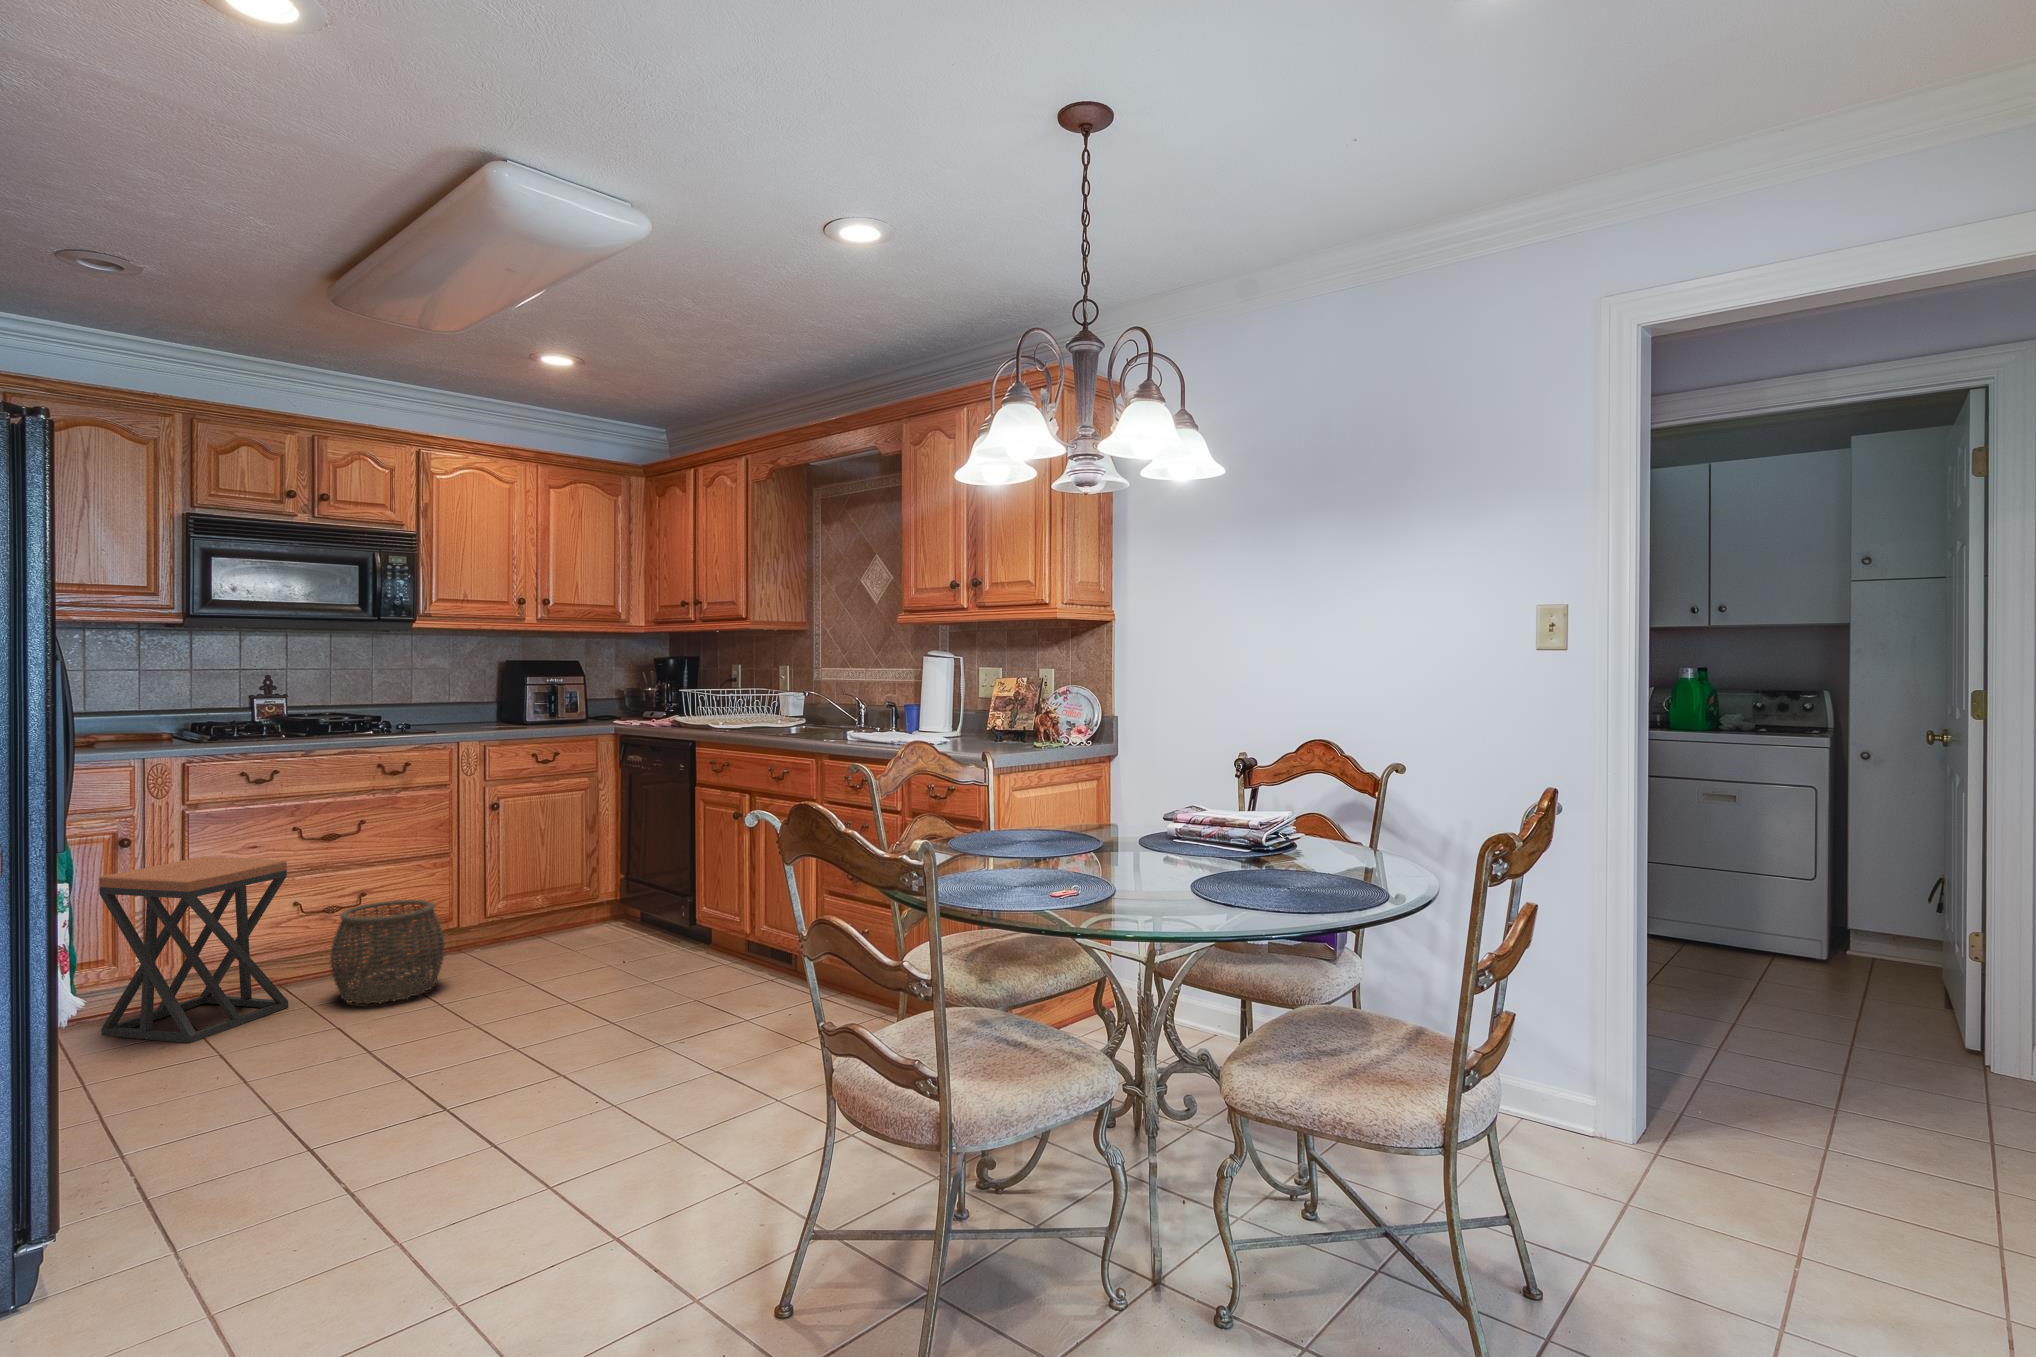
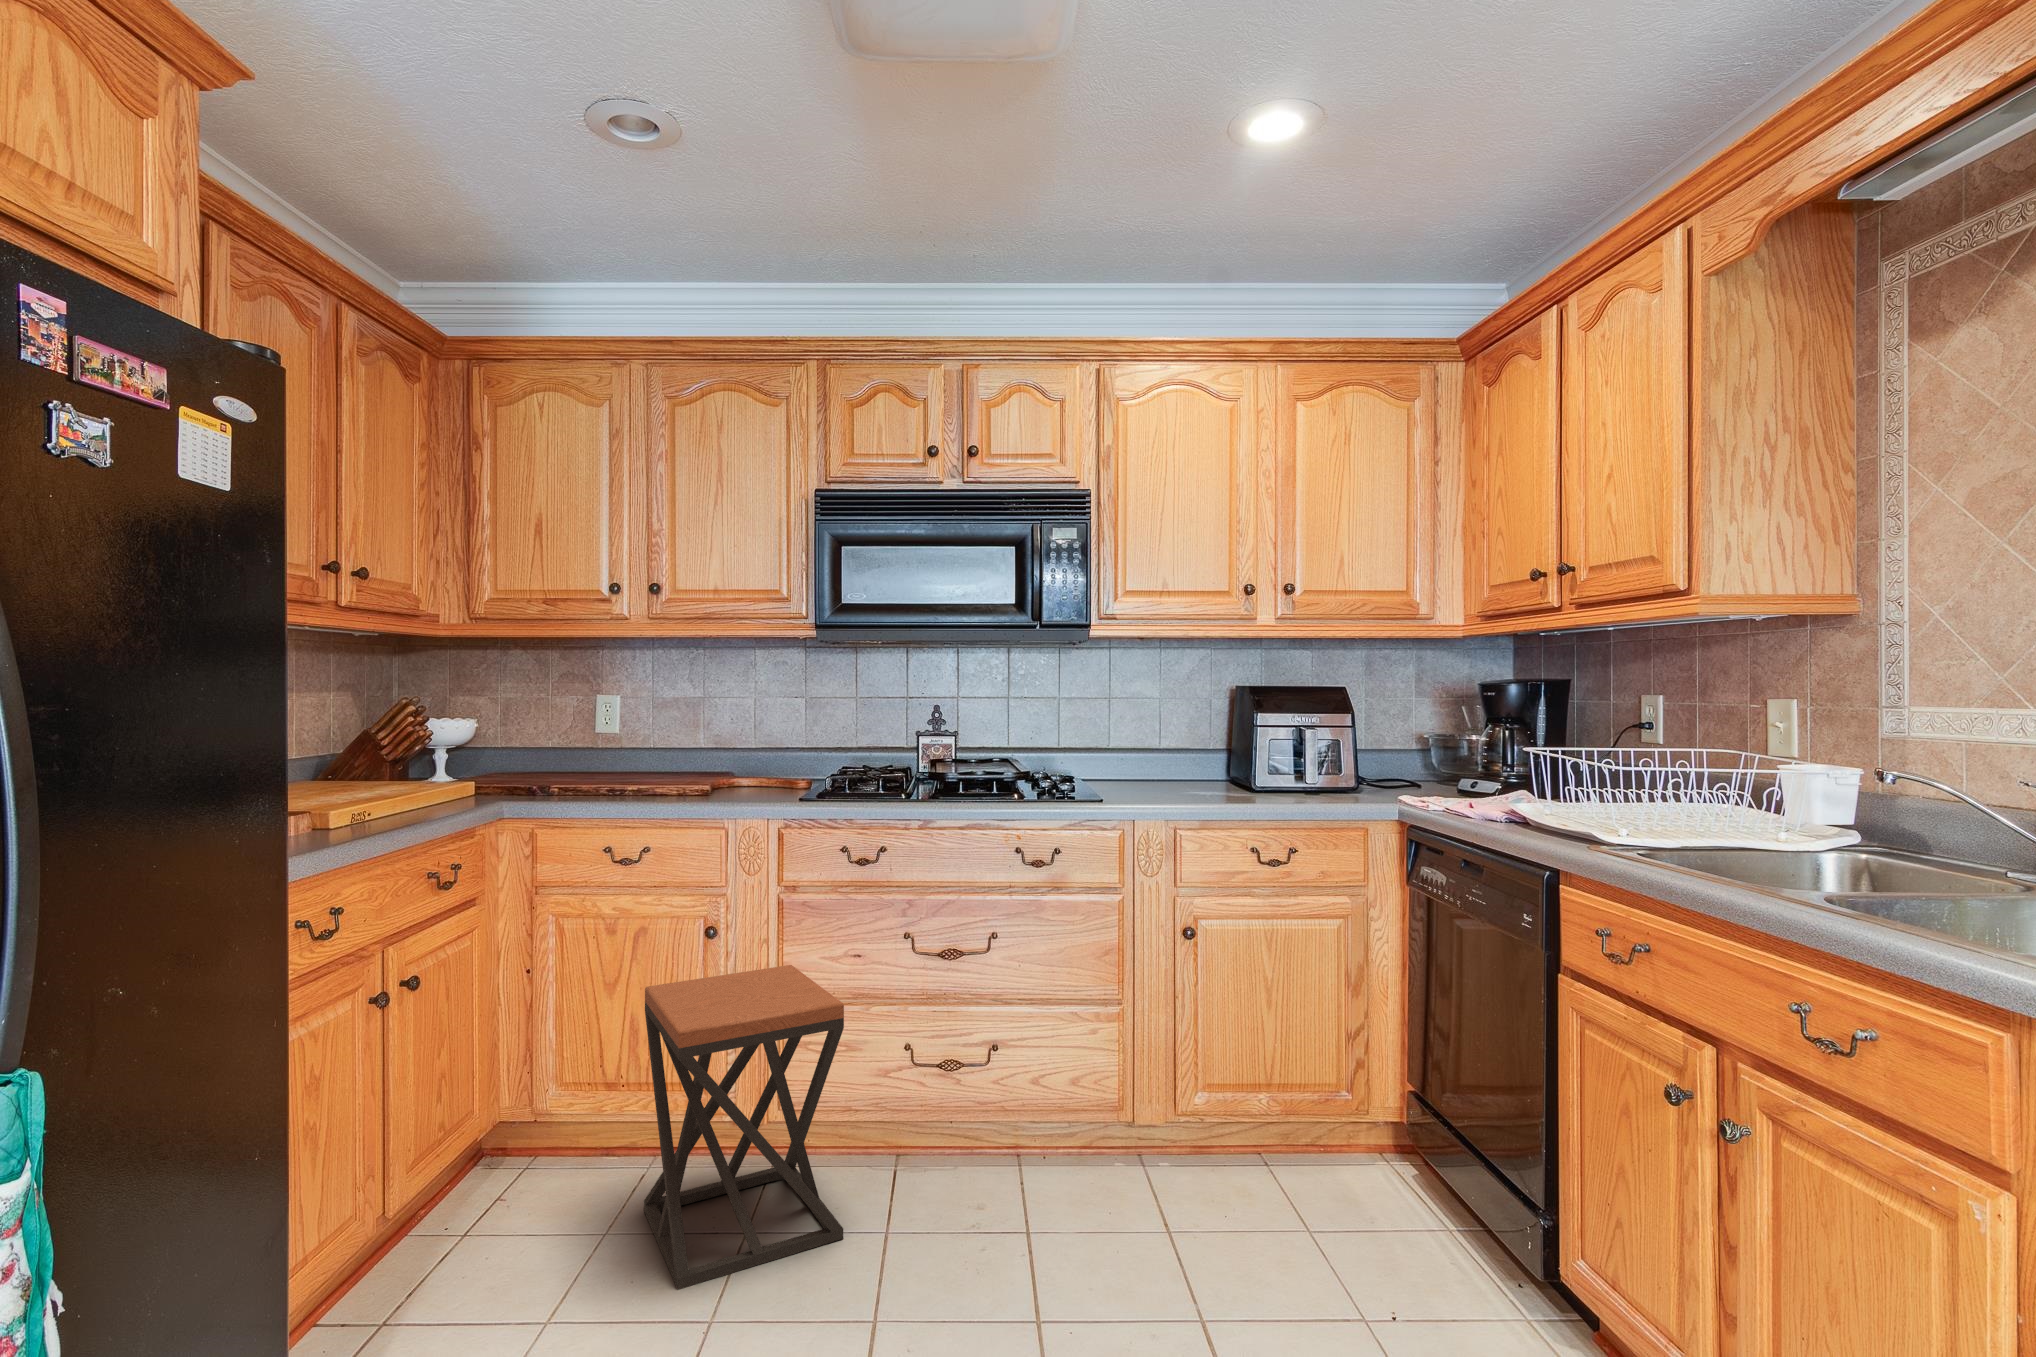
woven basket: present [330,900,445,1004] -> none [886,1087,1059,1301]

